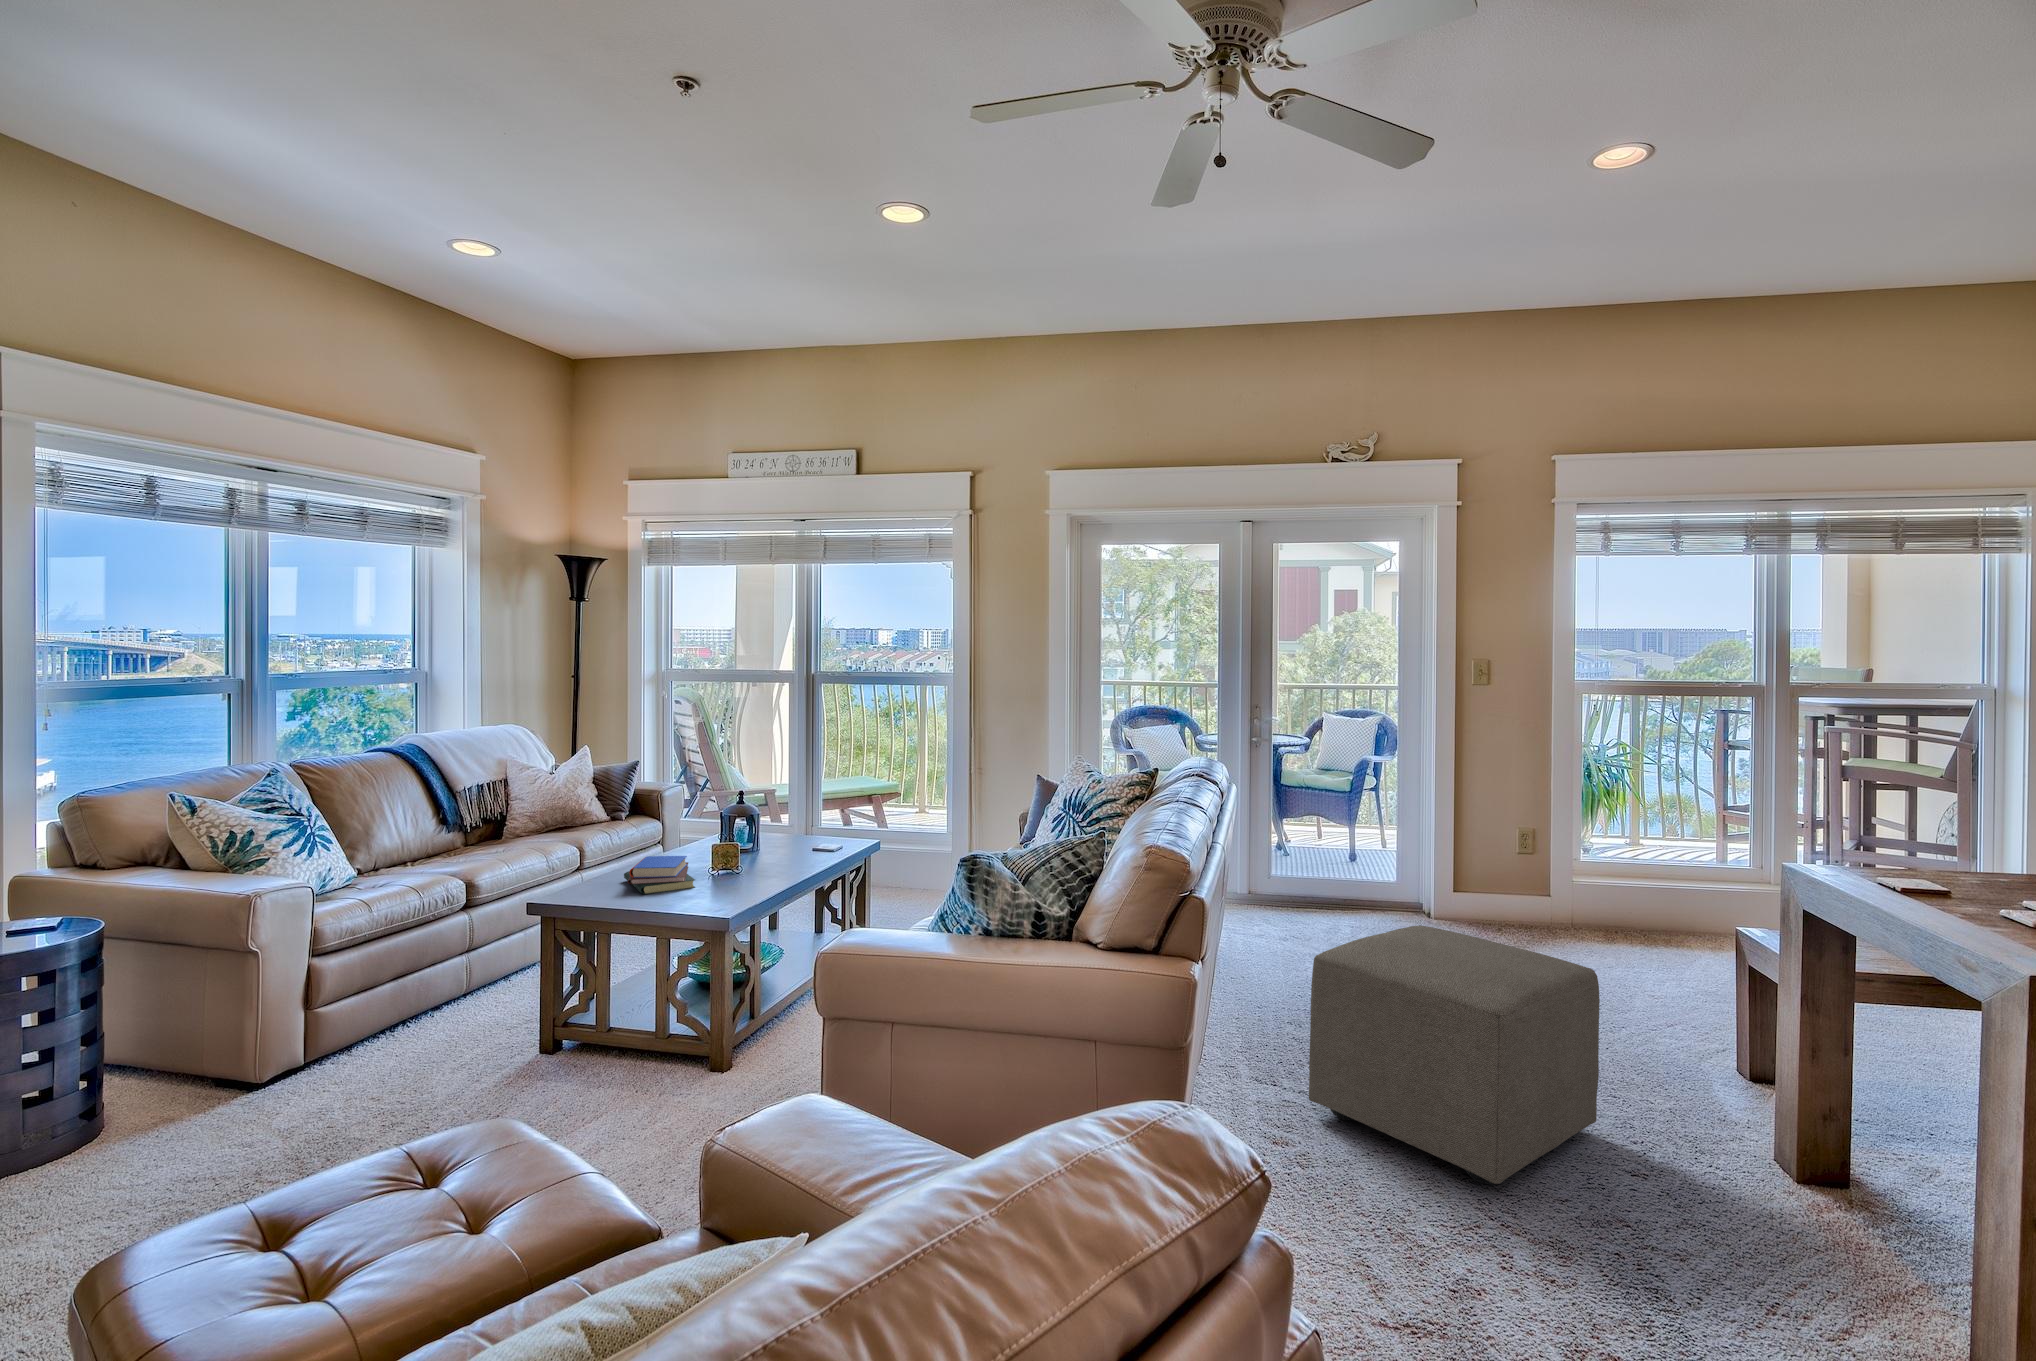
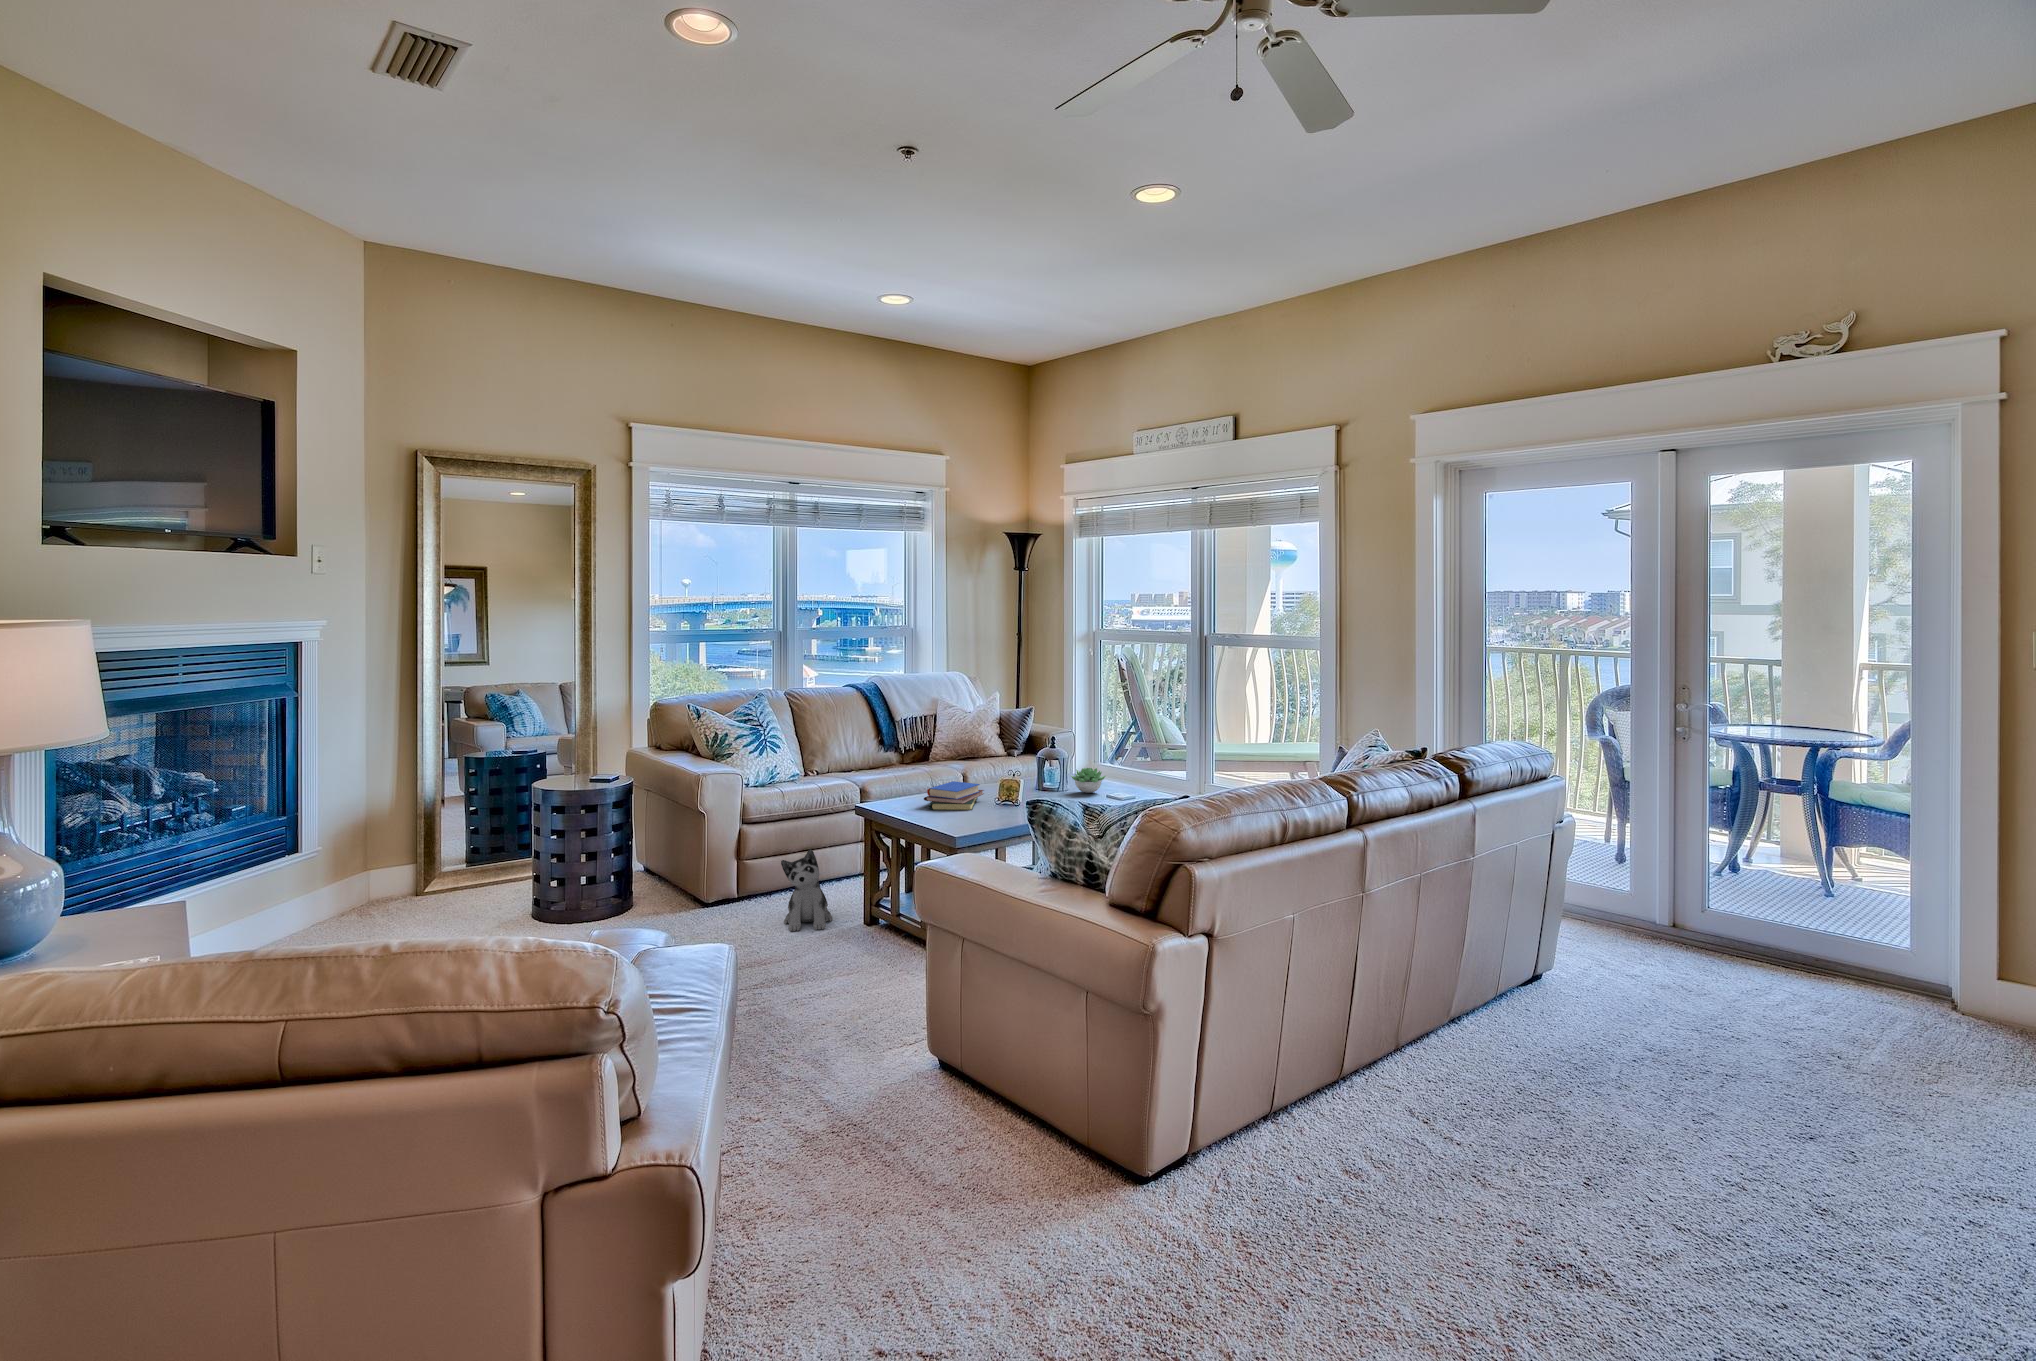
succulent plant: none [771,823,810,852] -> present [1071,768,1106,793]
ottoman: present [1309,925,1600,1184] -> none [1418,964,1822,1285]
plush toy: none [421,973,500,1096] -> present [781,849,832,931]

